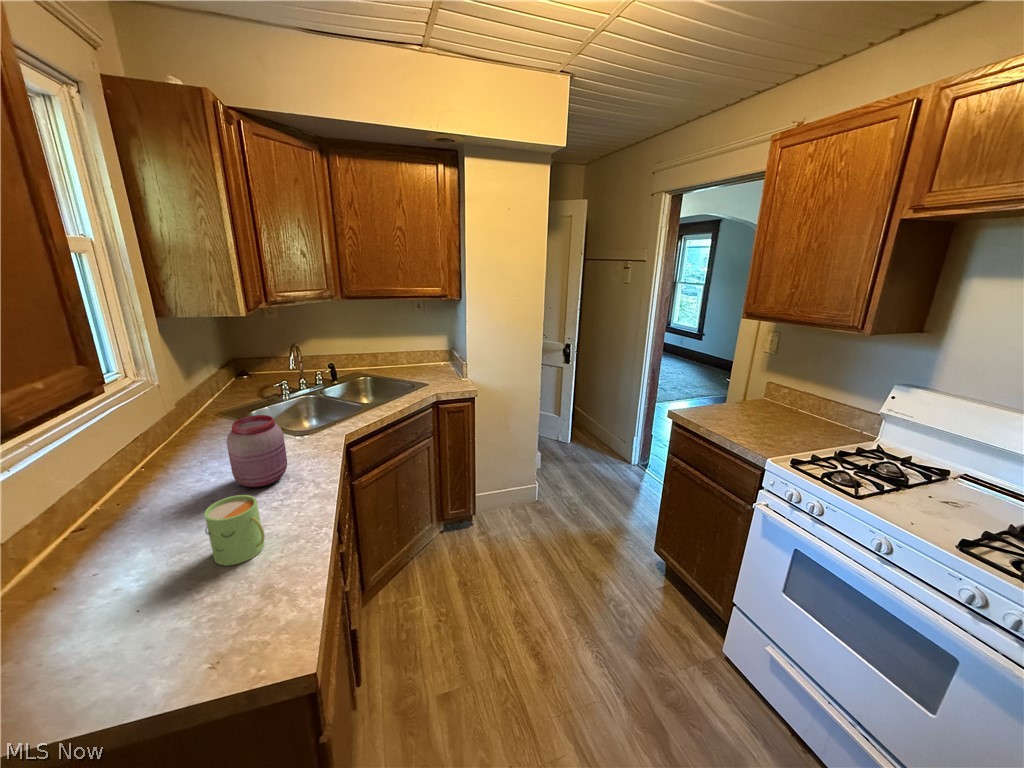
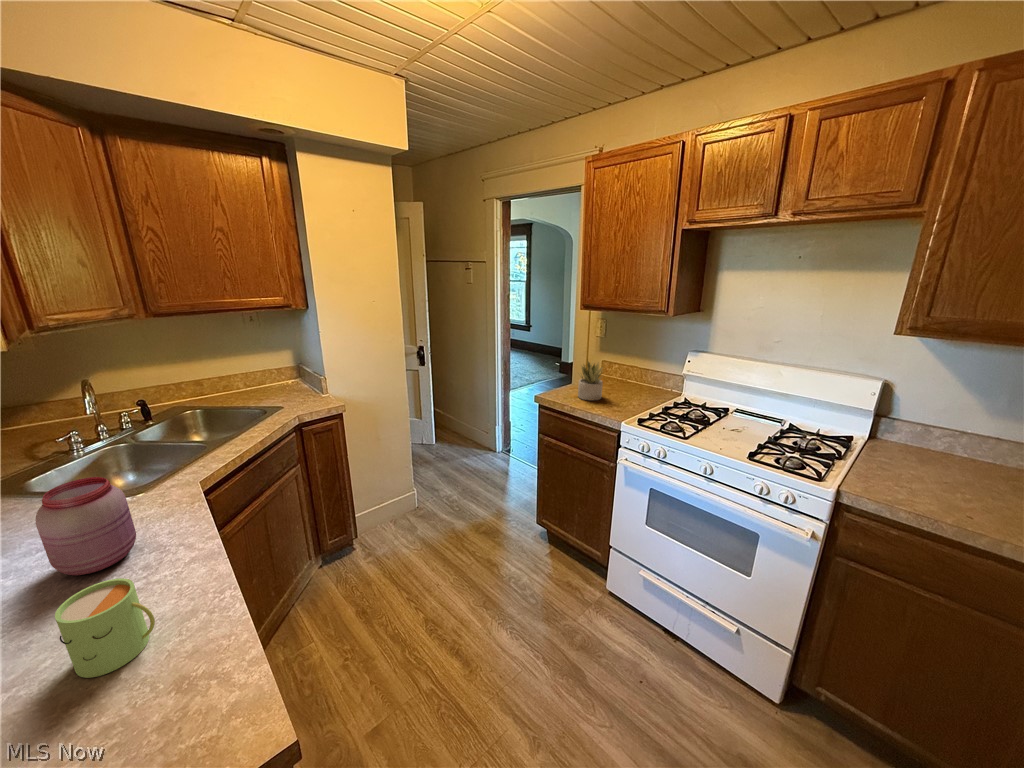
succulent plant: none [721,377,759,427] -> present [578,362,603,400]

